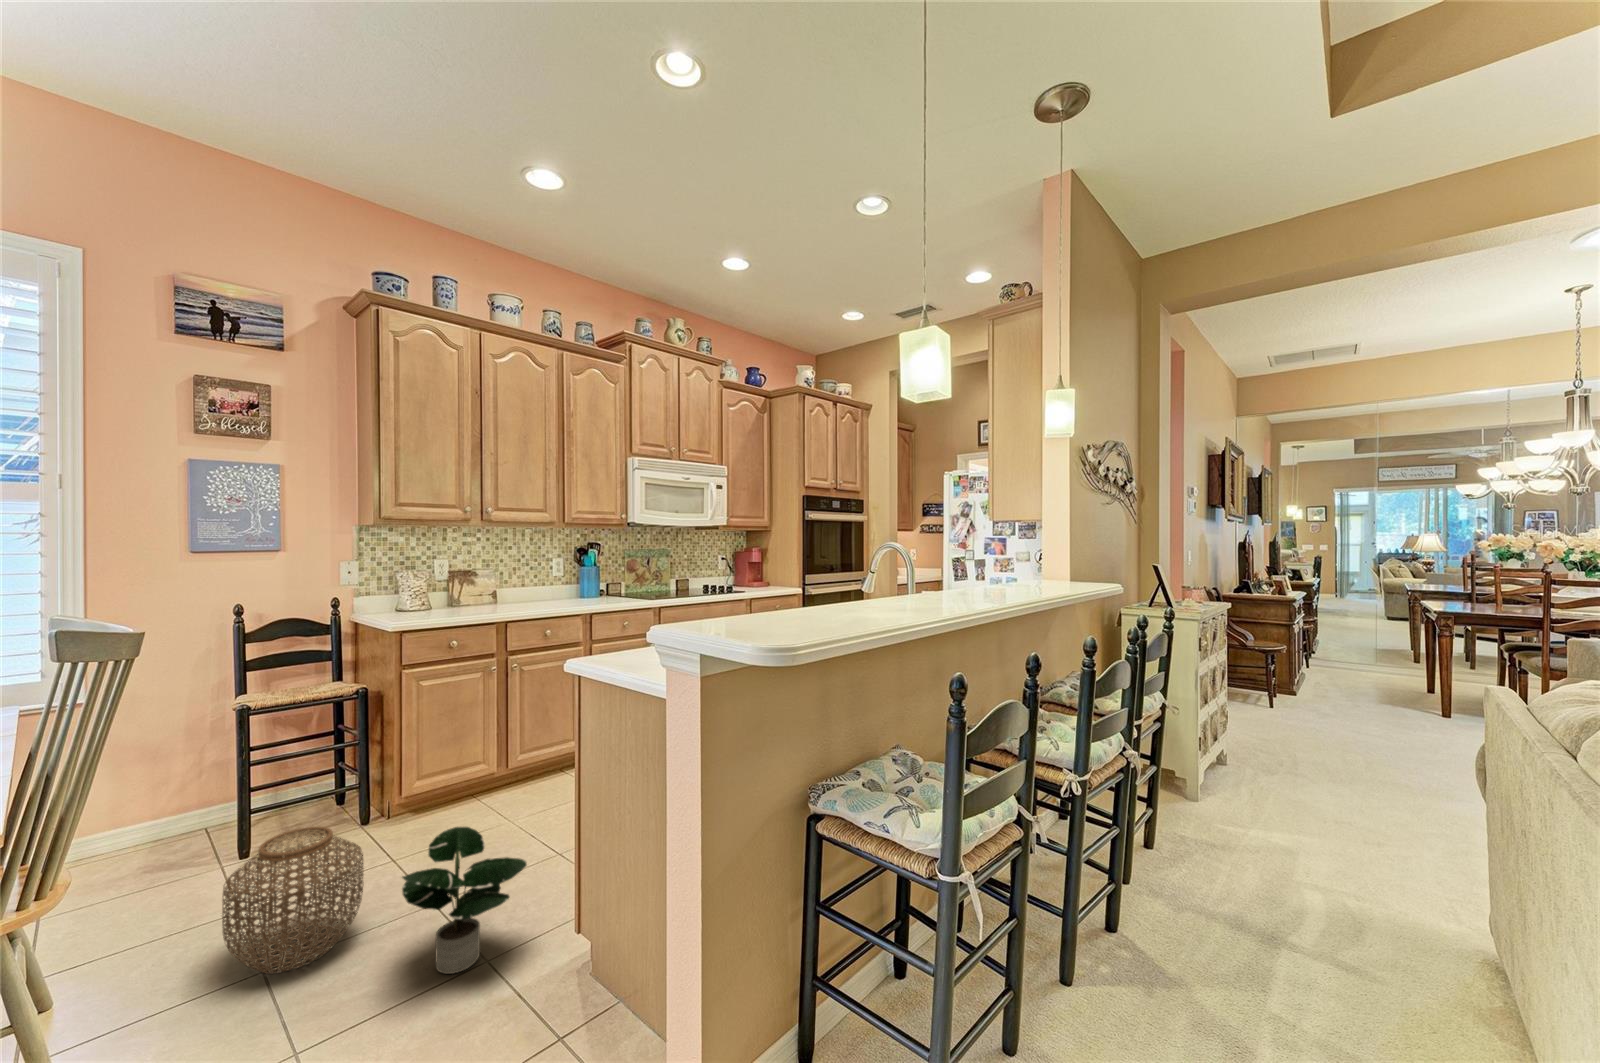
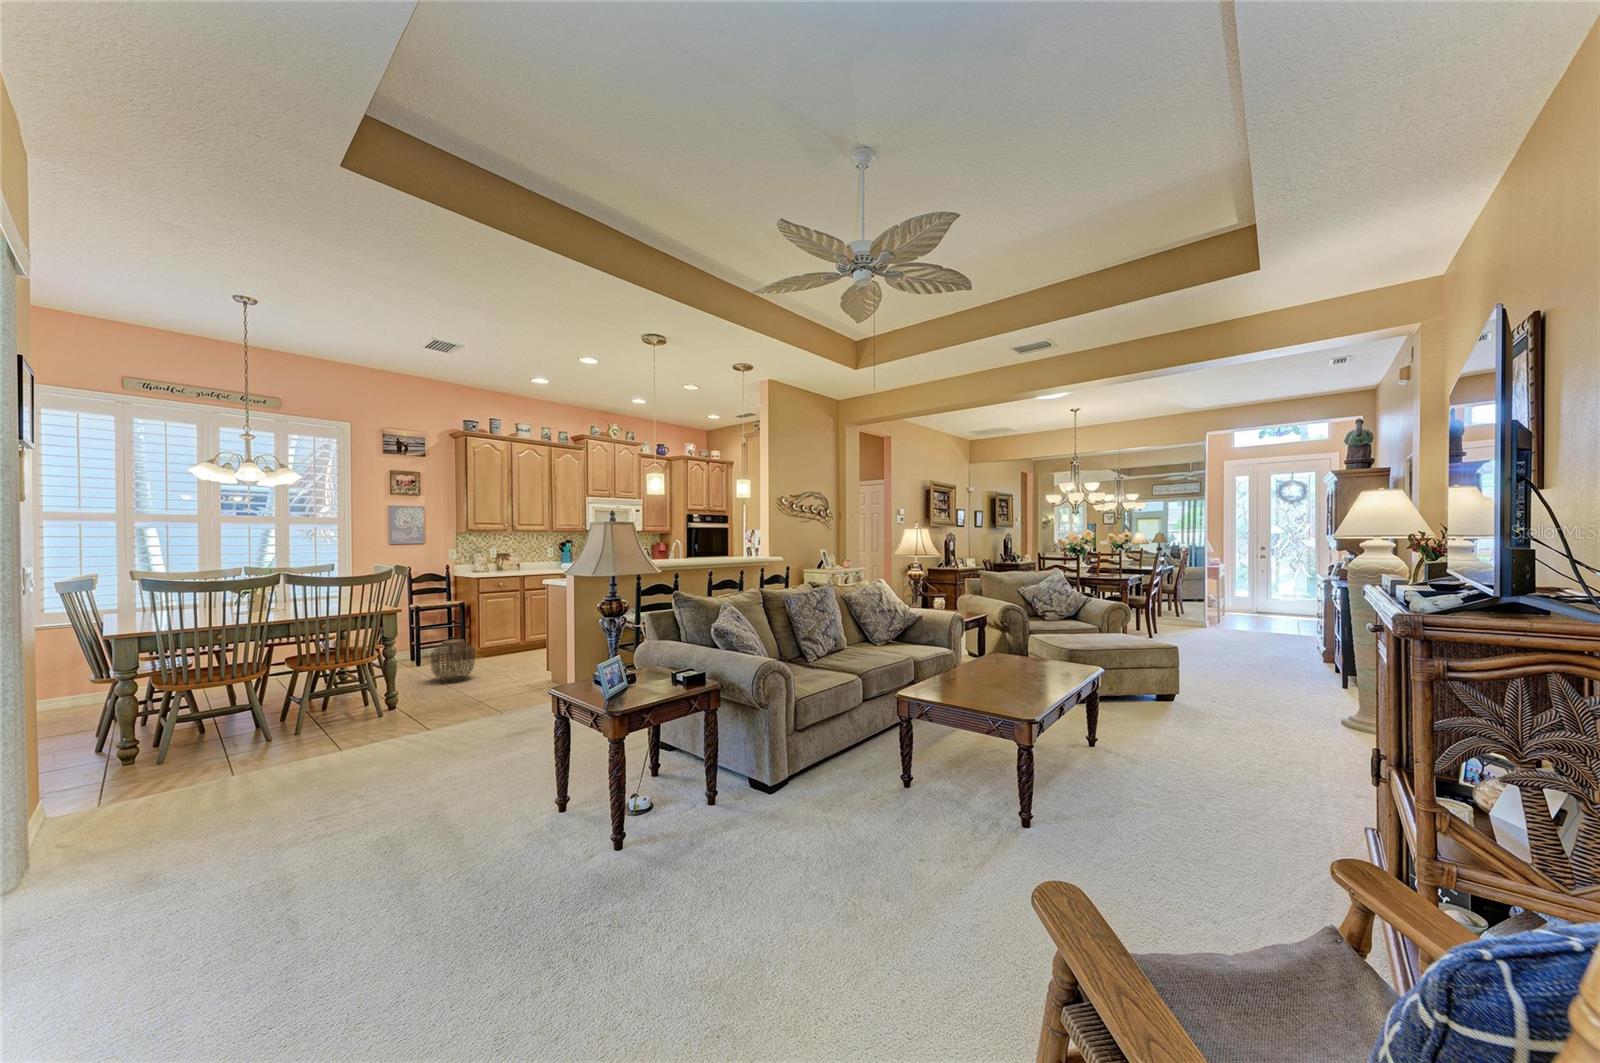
potted plant: present [402,827,527,974] -> none [490,639,533,682]

